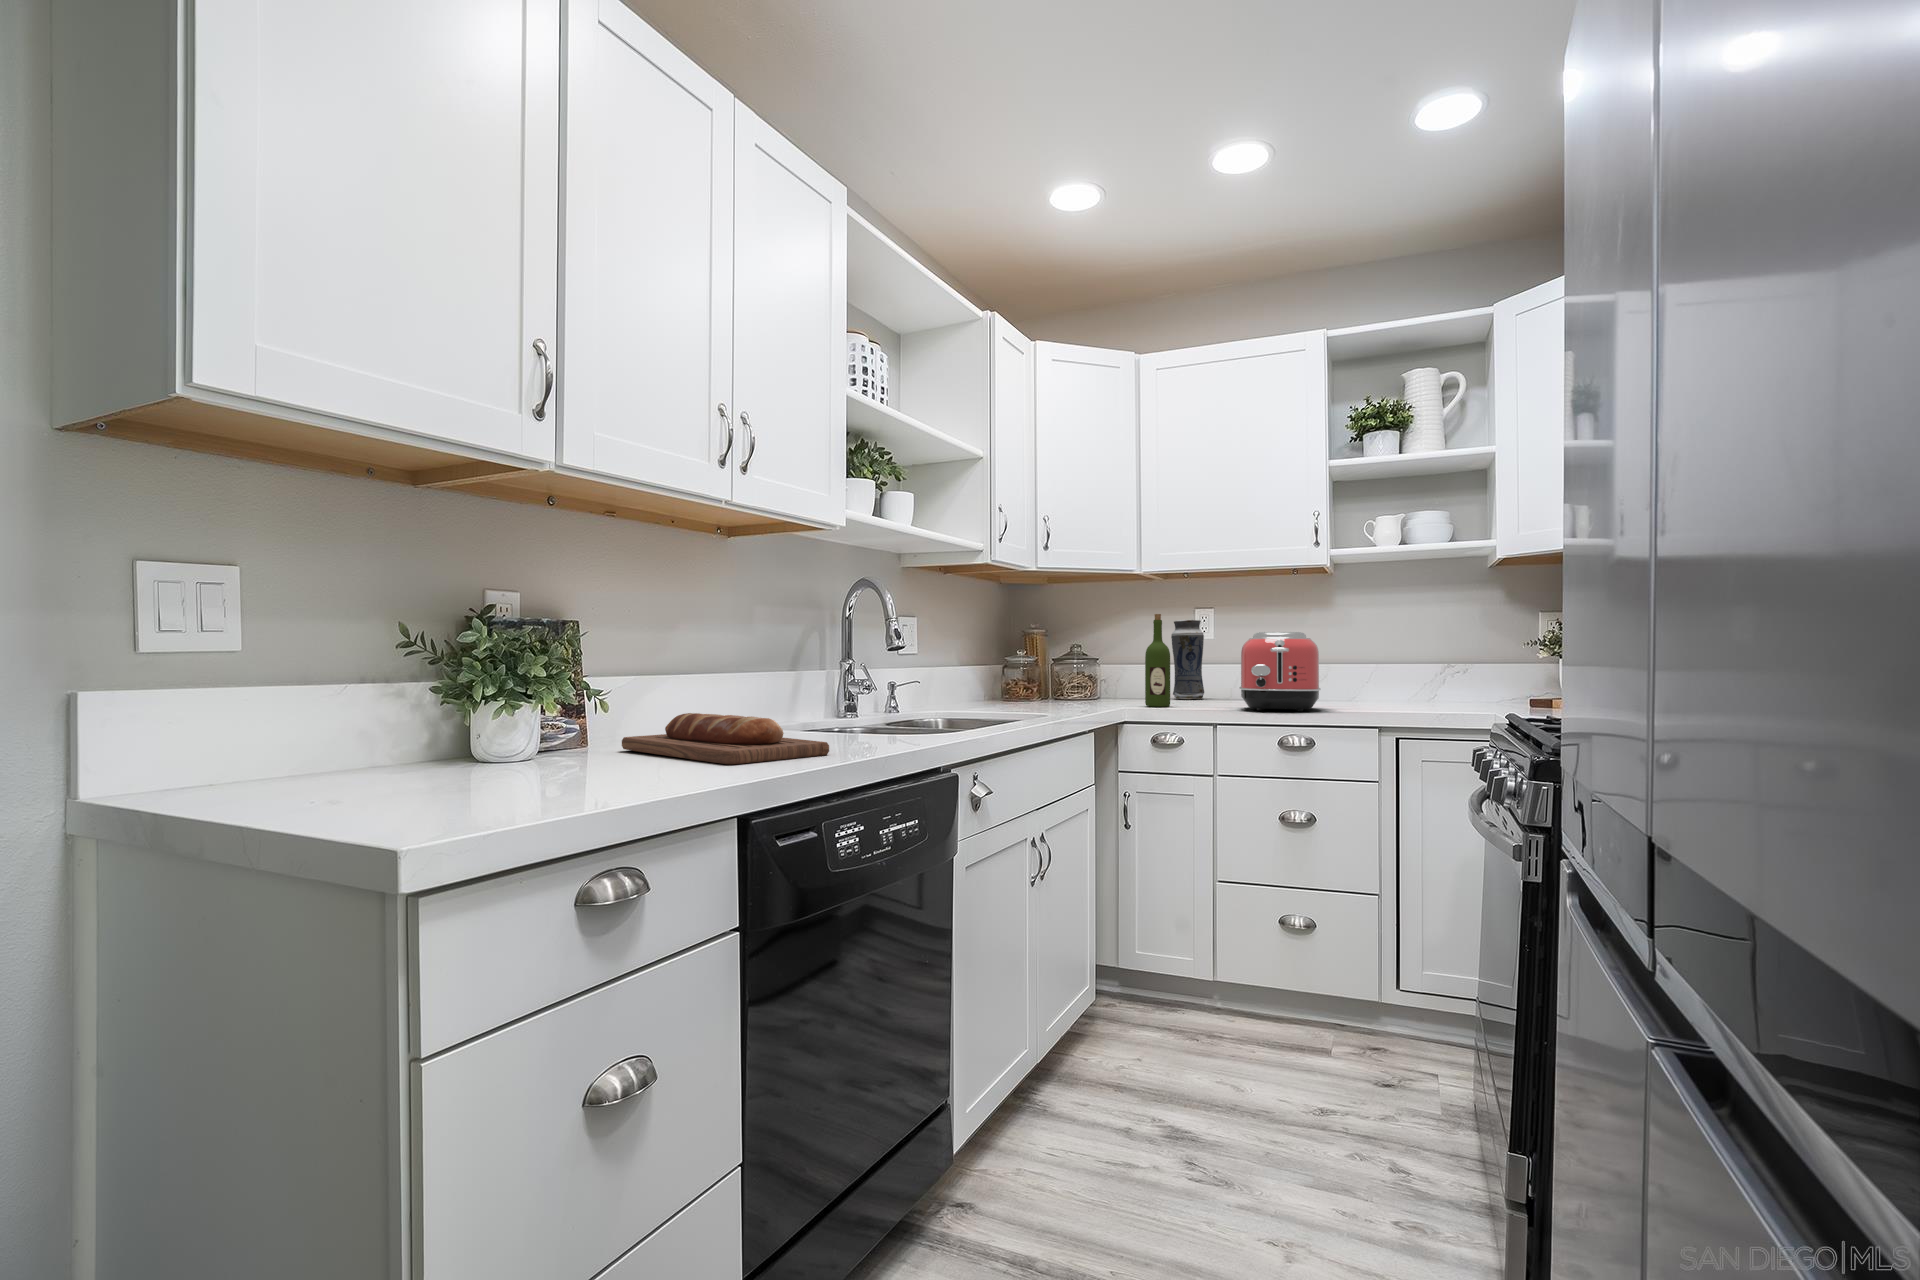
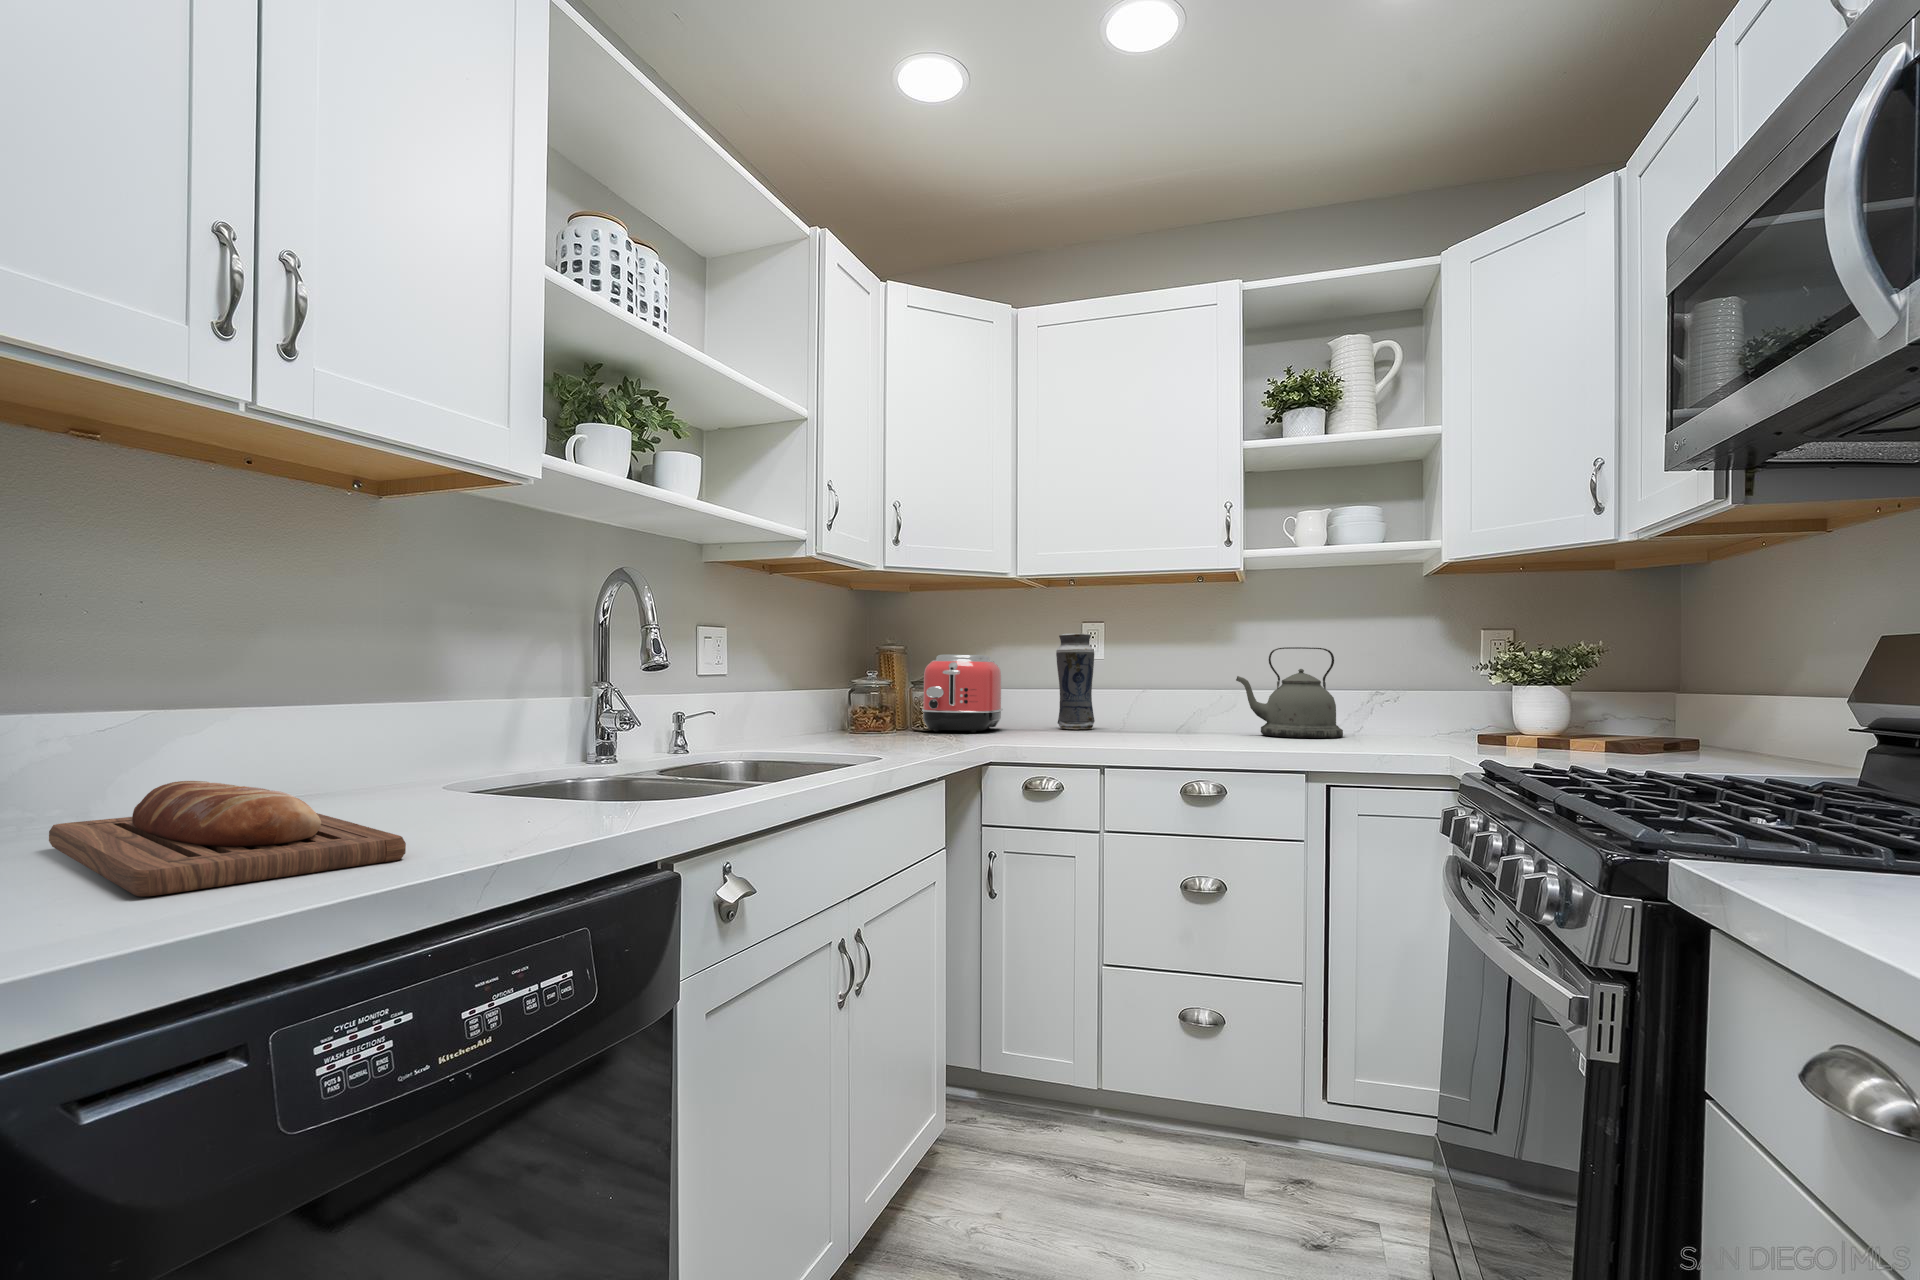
wine bottle: present [1145,614,1170,707] -> none [1018,625,1049,742]
kettle: none [1325,629,1417,704] -> present [1236,647,1343,738]
toaster: present [1240,632,1321,712] -> present [922,655,1003,733]

